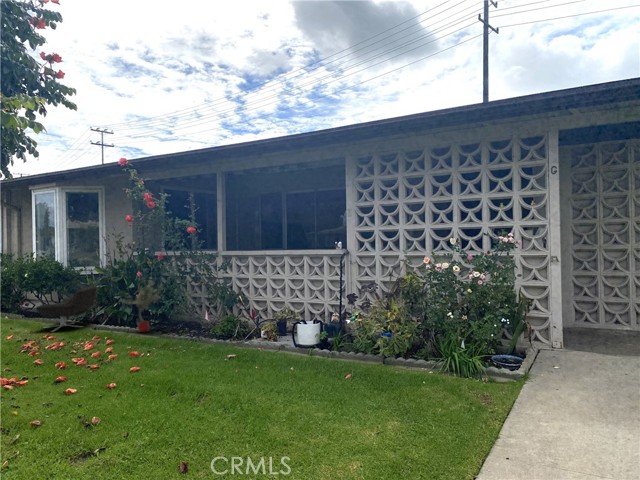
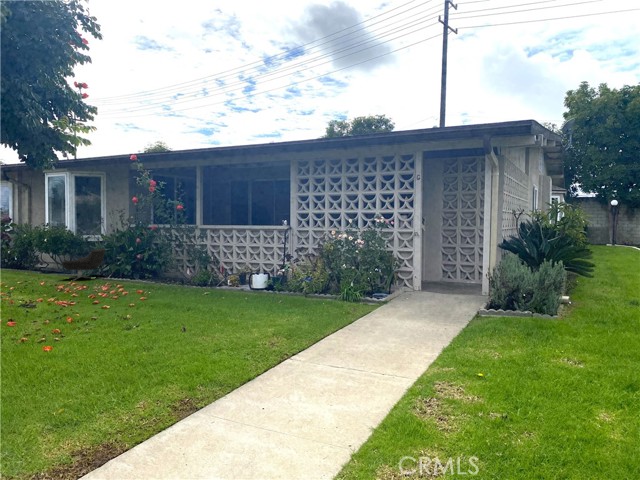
potted tree: present [123,278,162,333] -> none [126,242,158,282]

